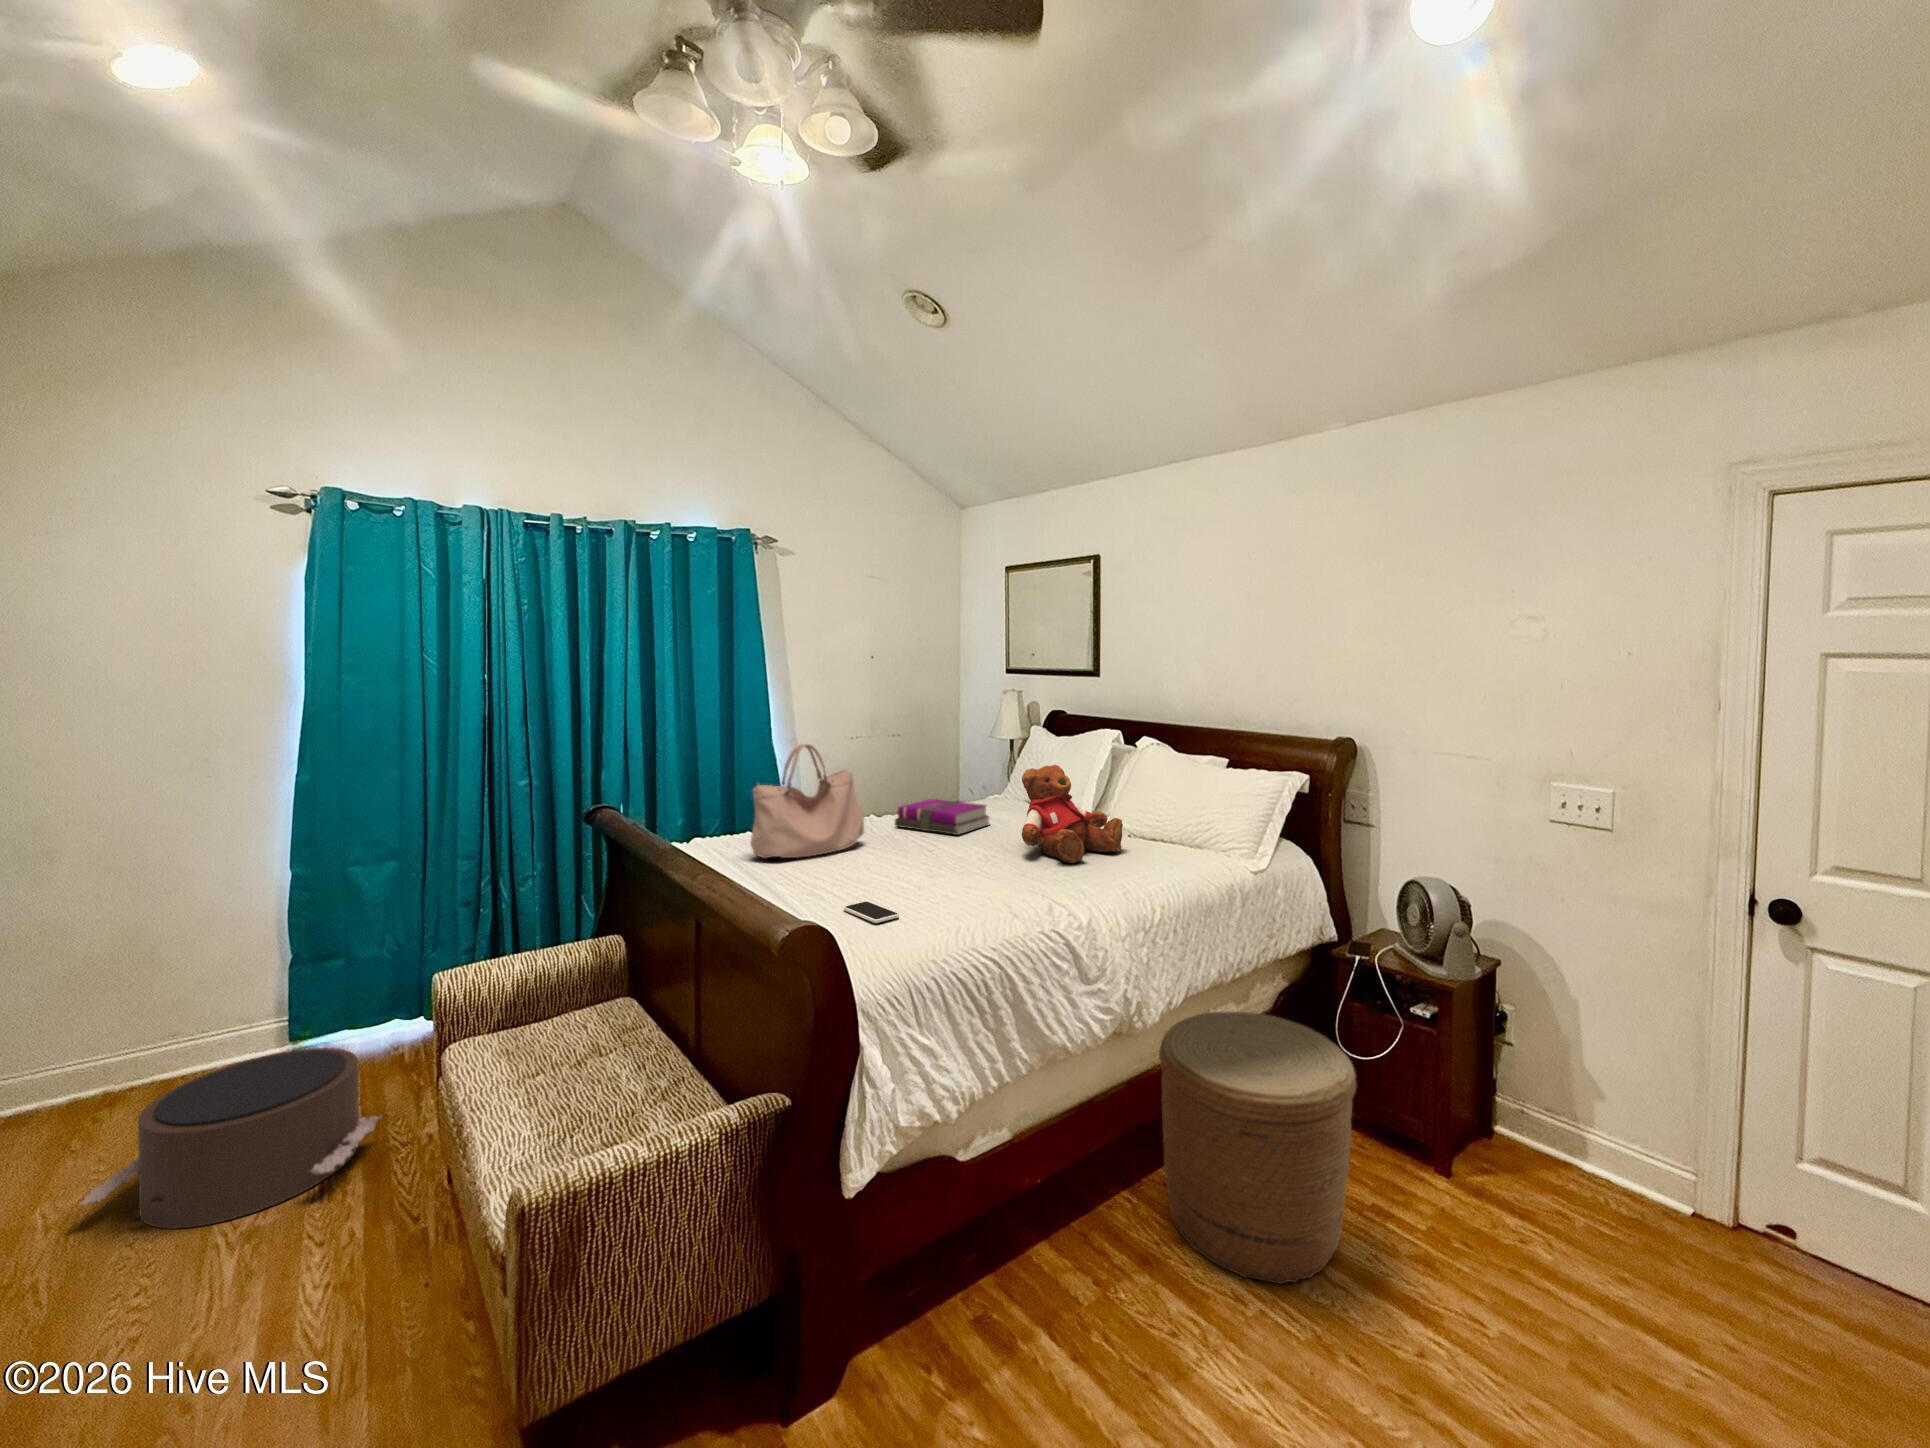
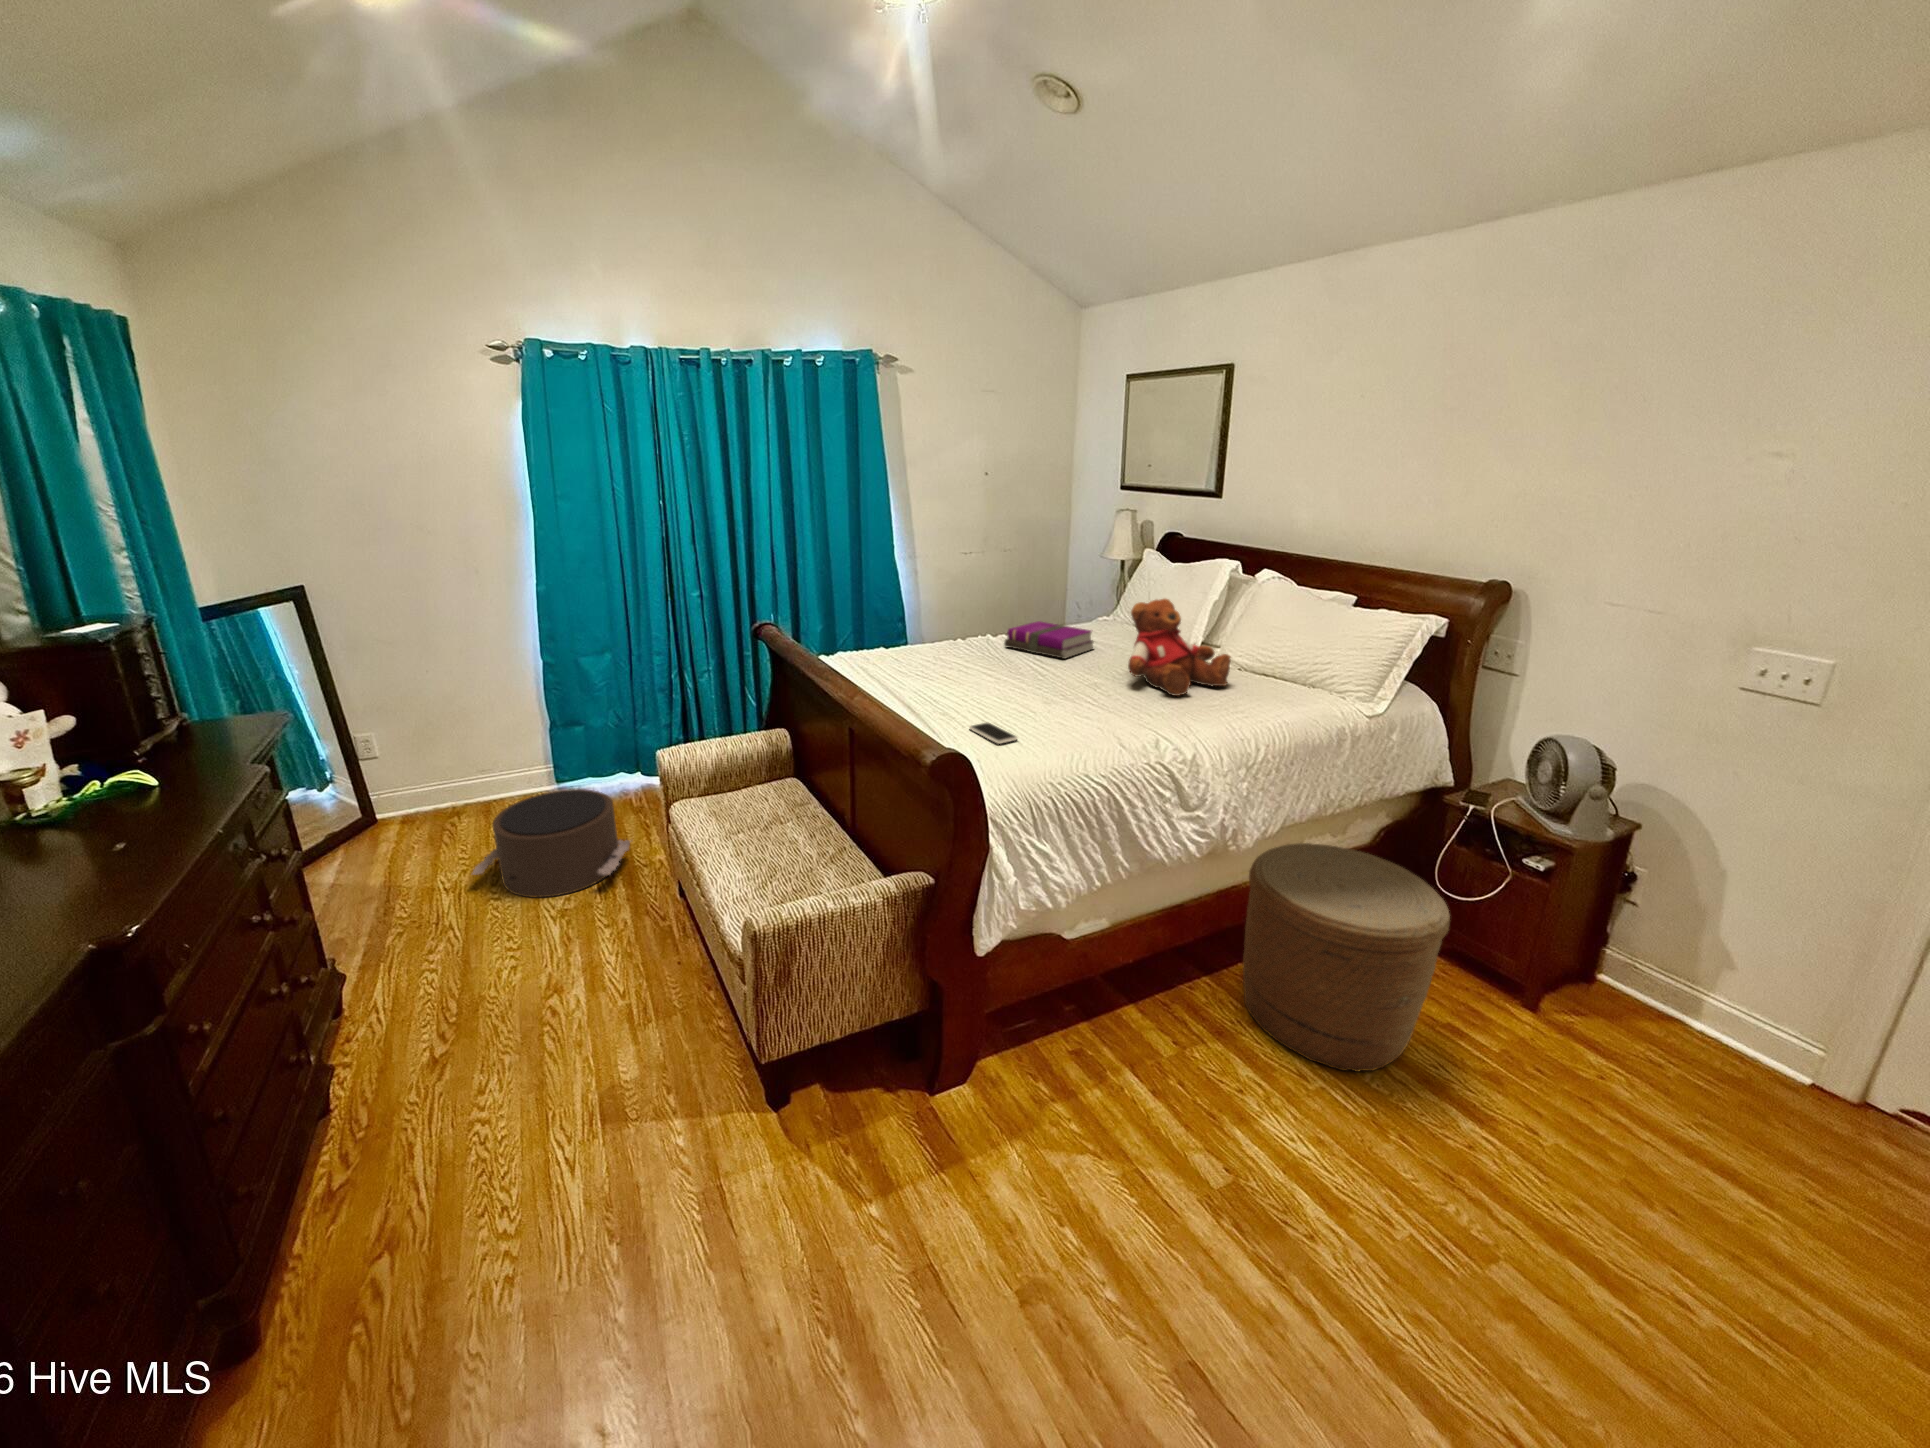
handbag: present [751,744,864,858] -> none [883,573,979,675]

